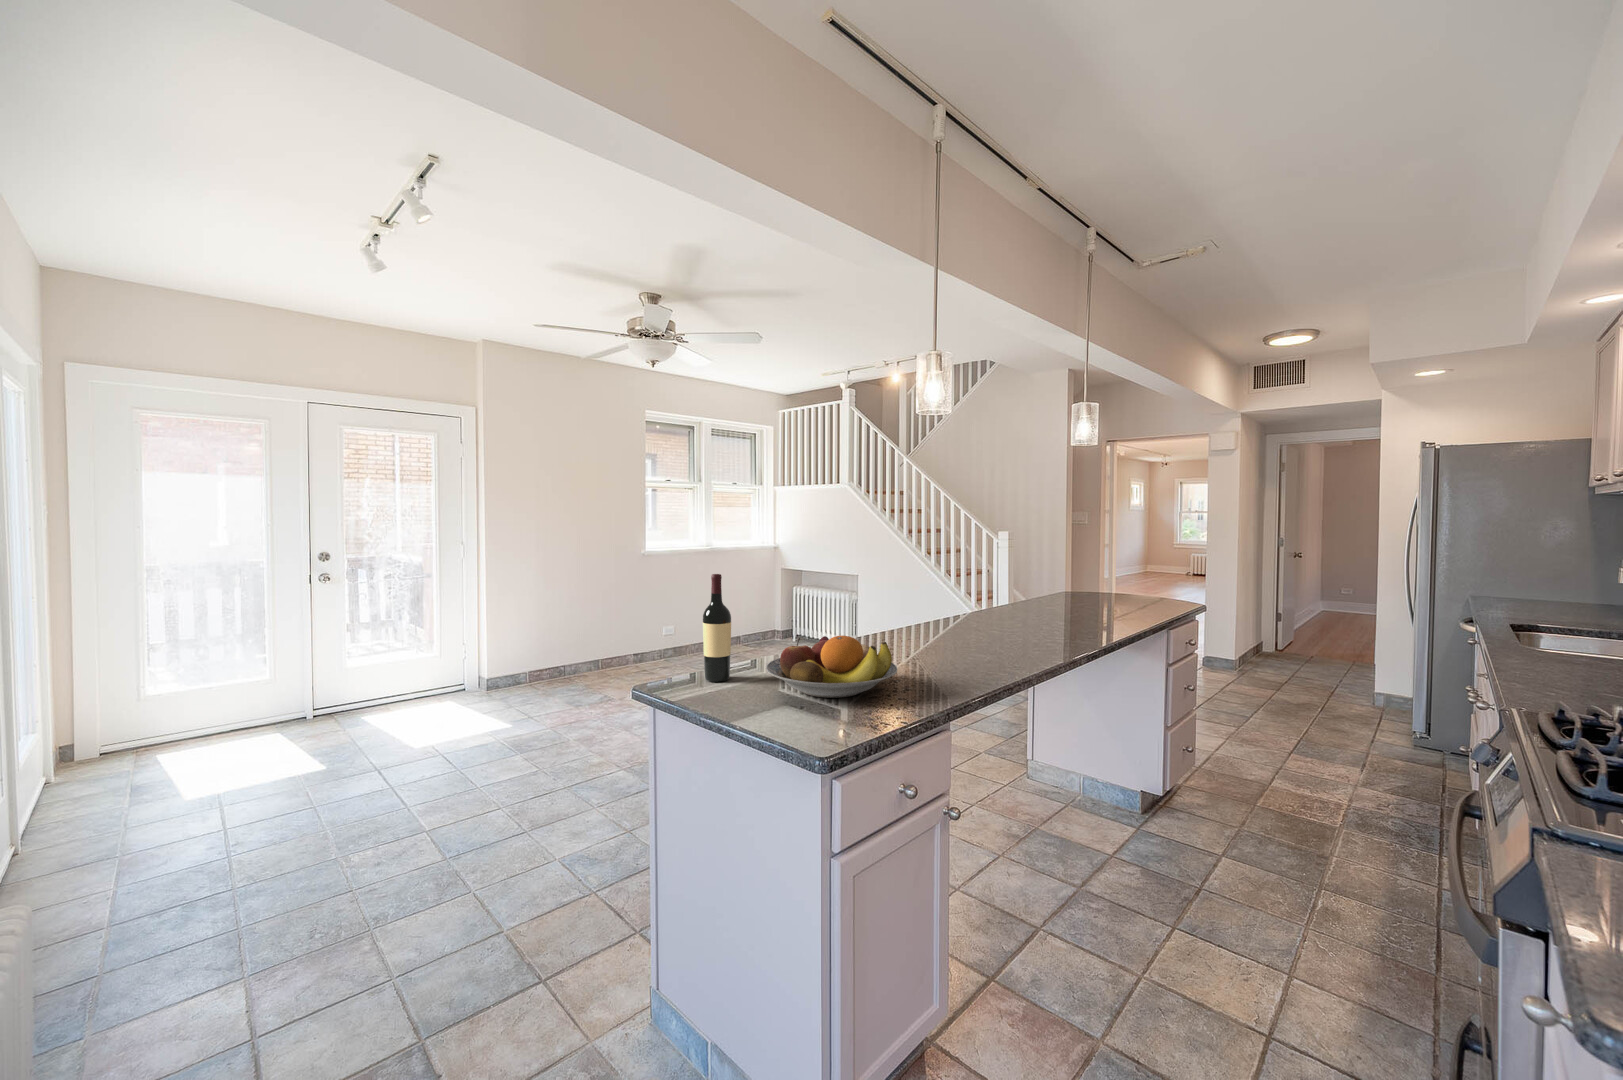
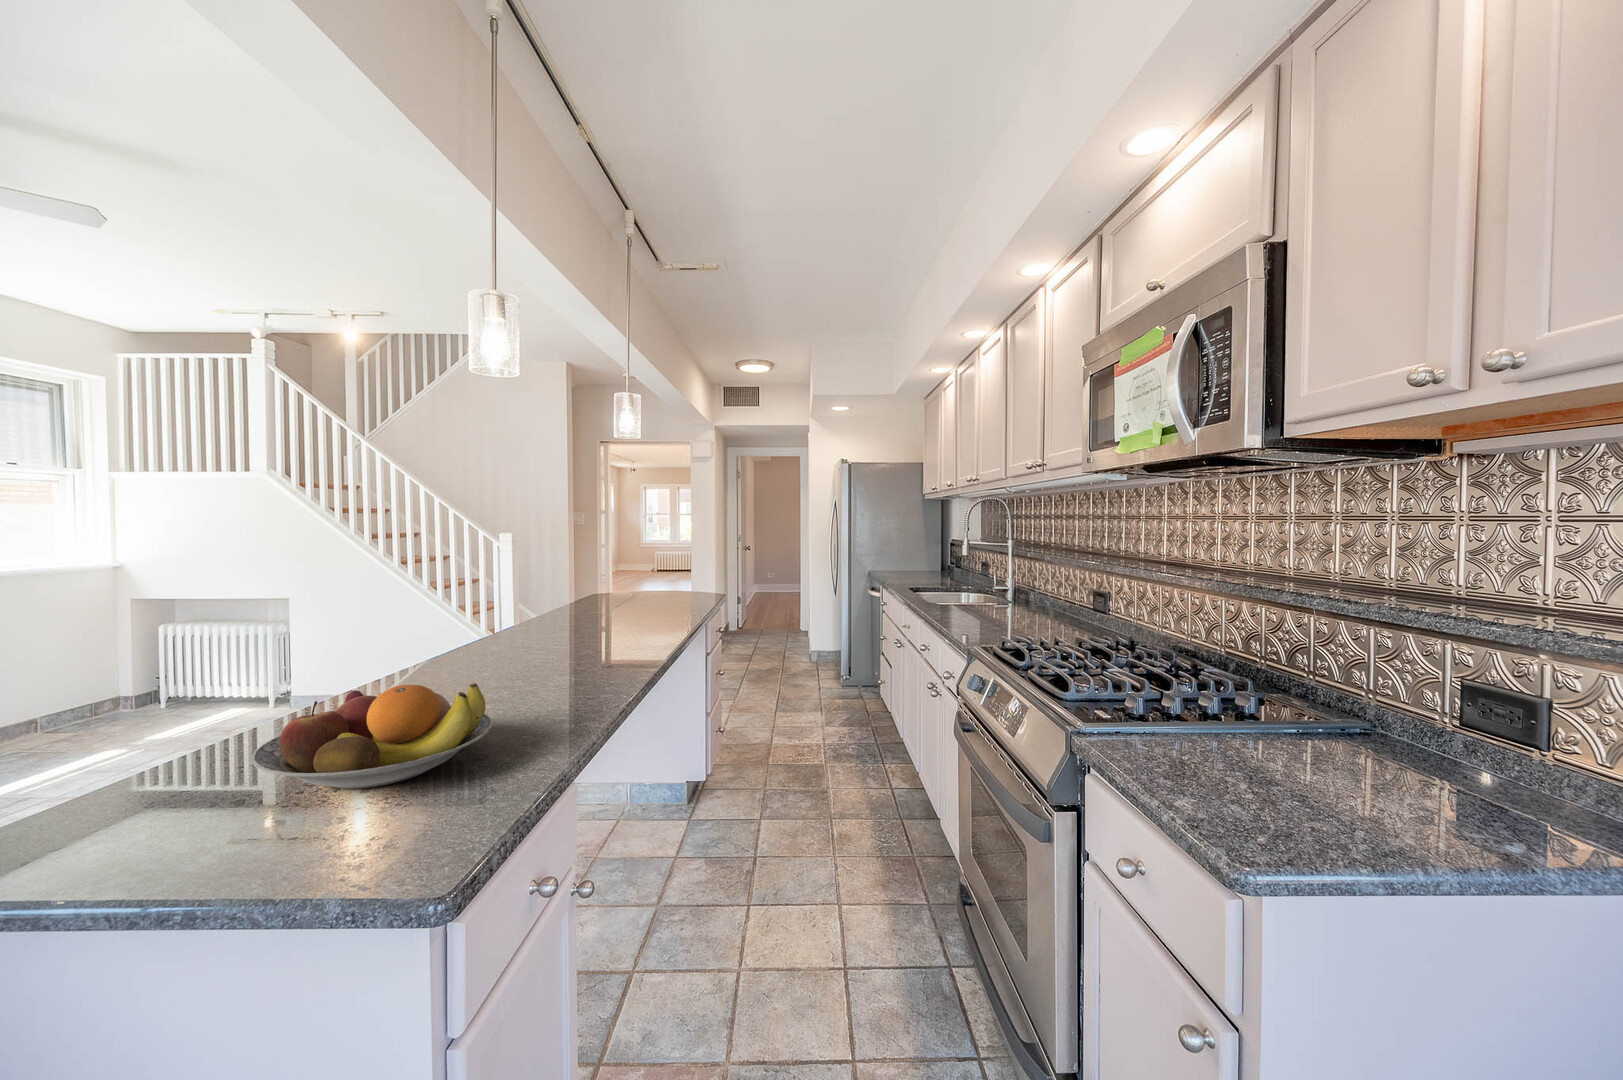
wine bottle: present [703,574,731,682] -> none [79,613,154,815]

